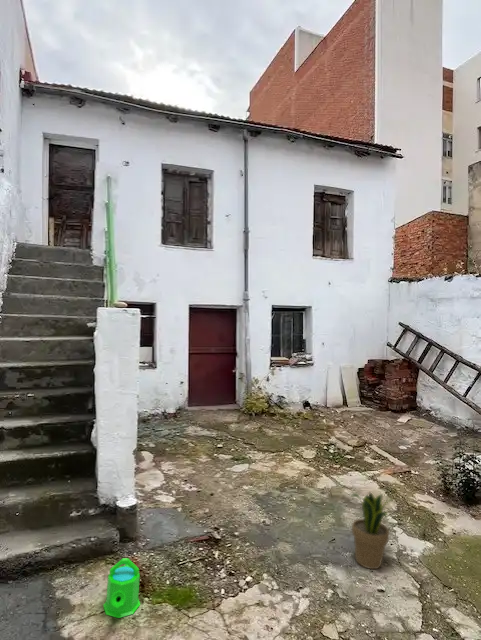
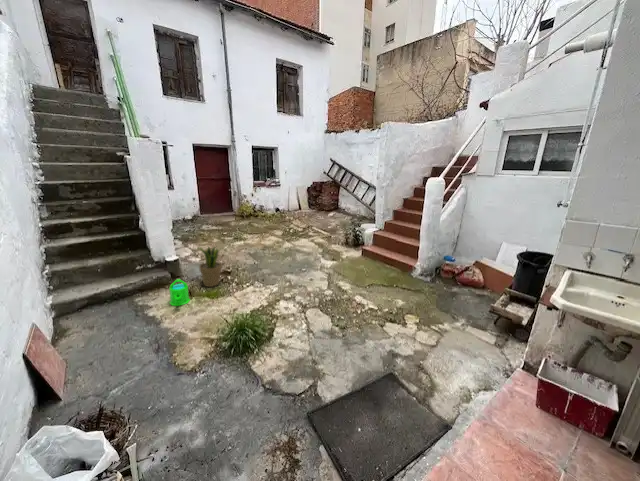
potted plant: present [352,493,389,569] -> present [198,247,222,287]

